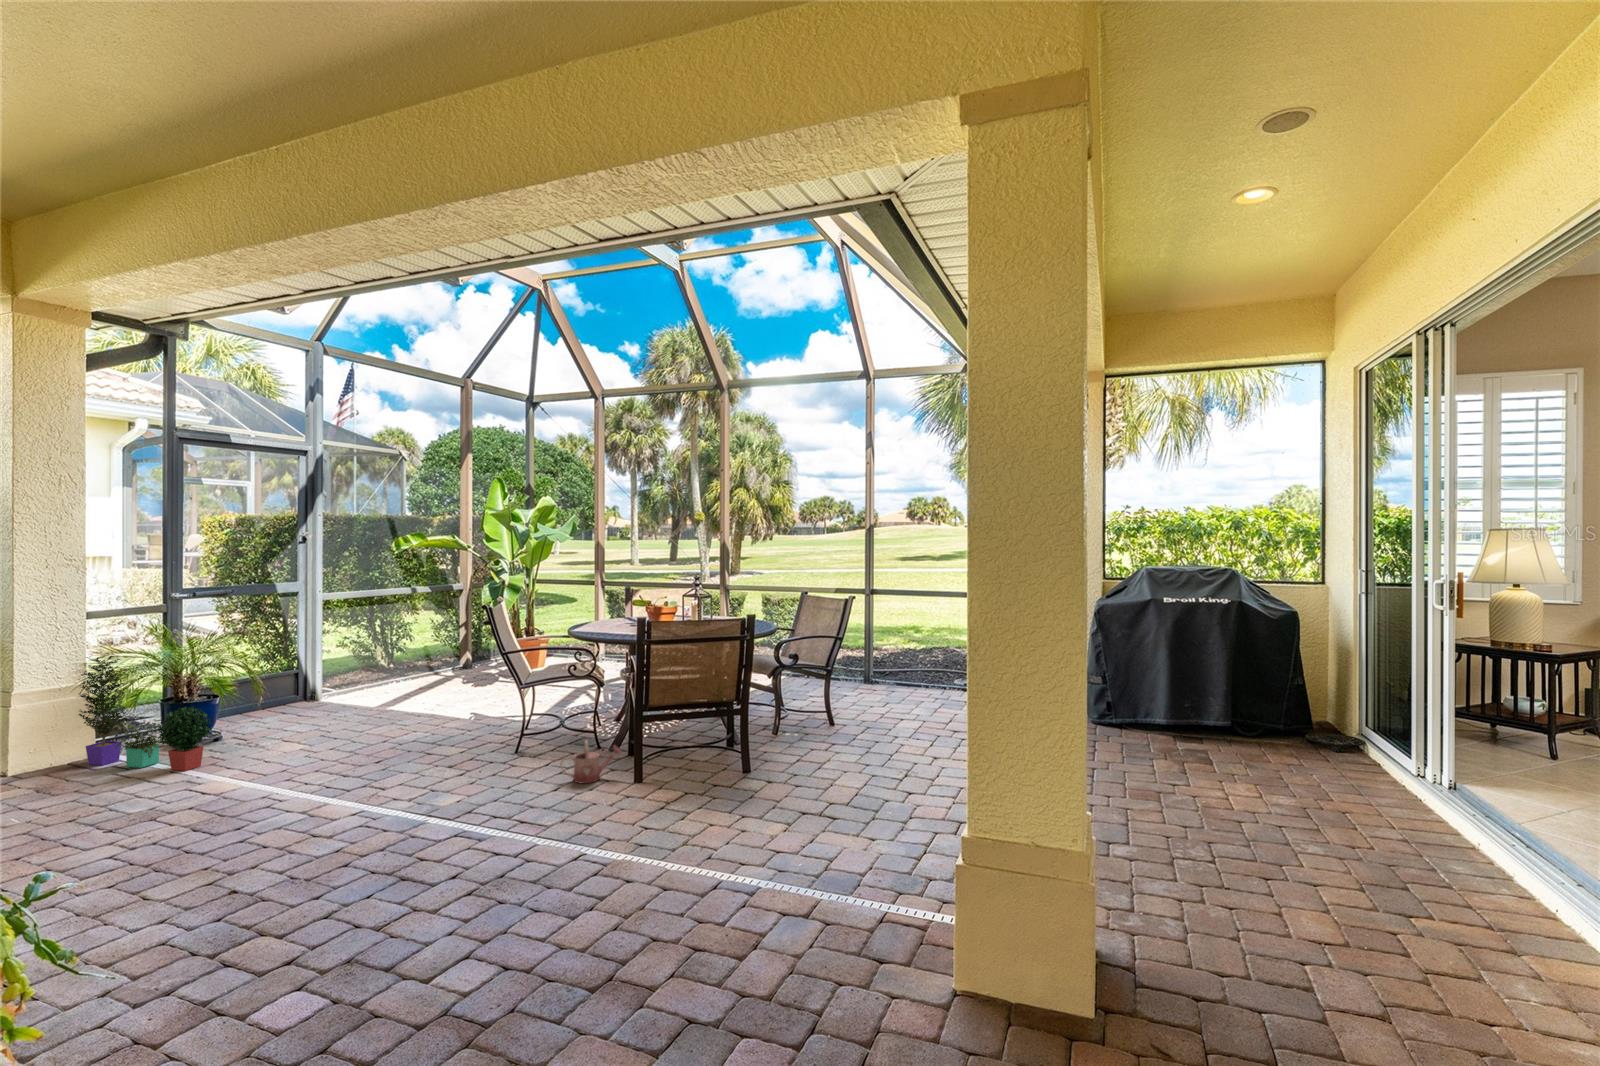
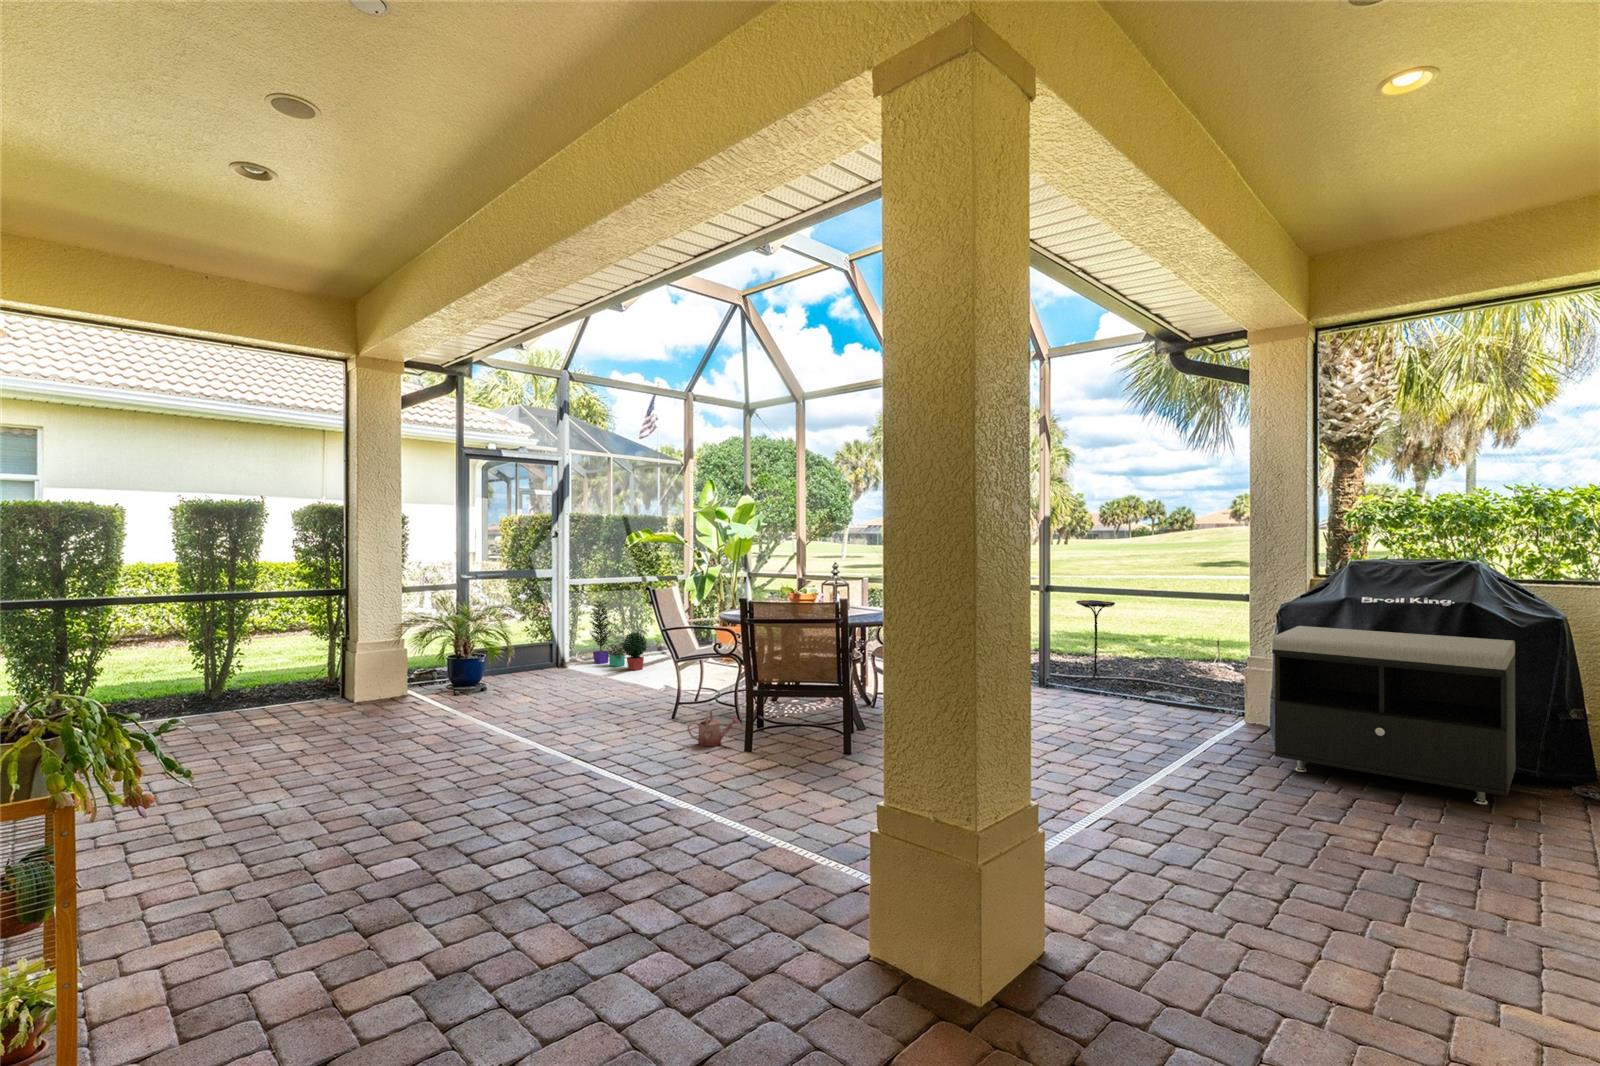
side table: none [894,604,929,684] -> present [1076,600,1115,684]
storage bench: none [1120,623,1298,762] -> present [1272,626,1516,805]
potted plant: present [79,656,211,771] -> present [590,600,648,670]

